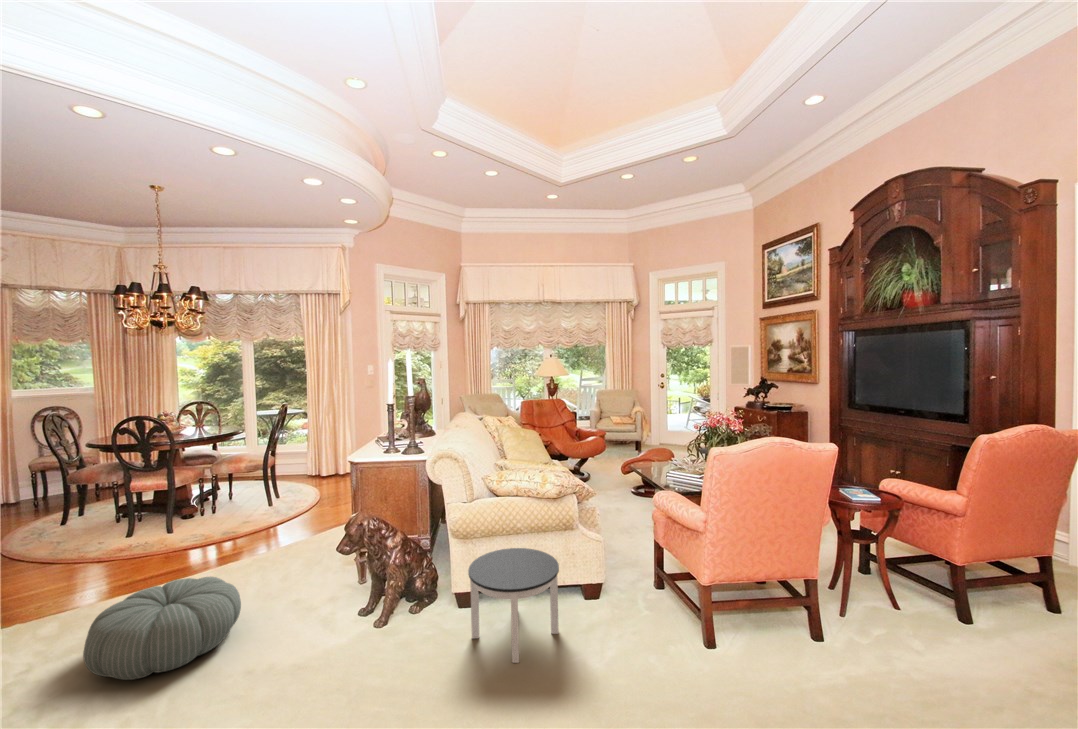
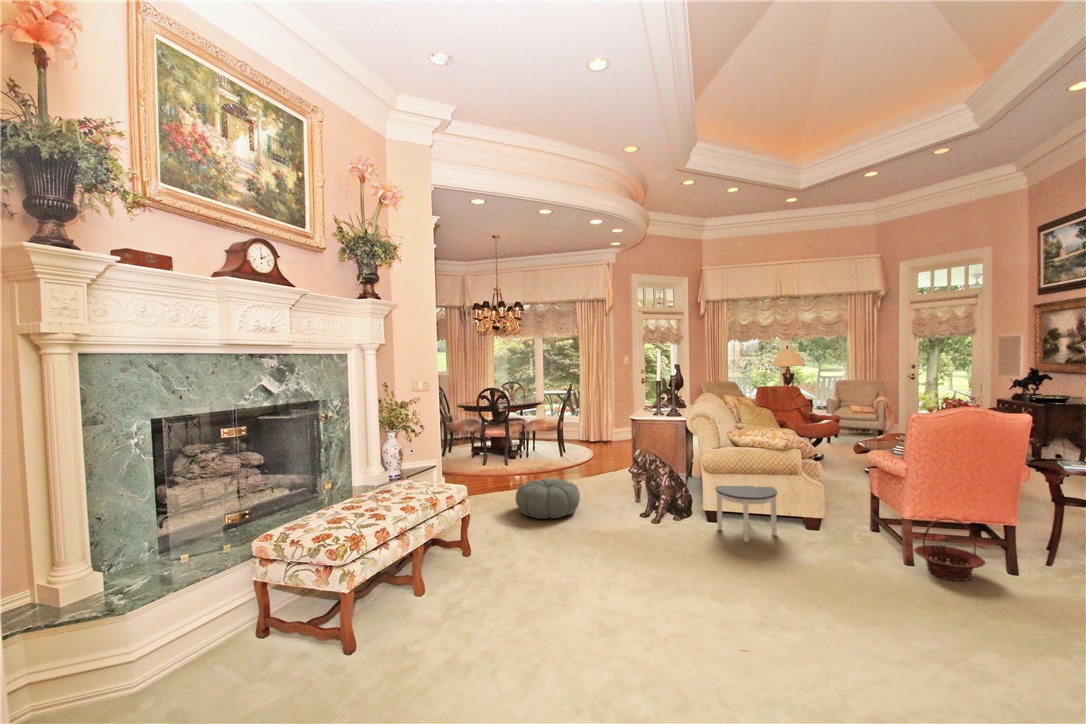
basket: none [745,592,839,691] -> present [914,518,986,581]

